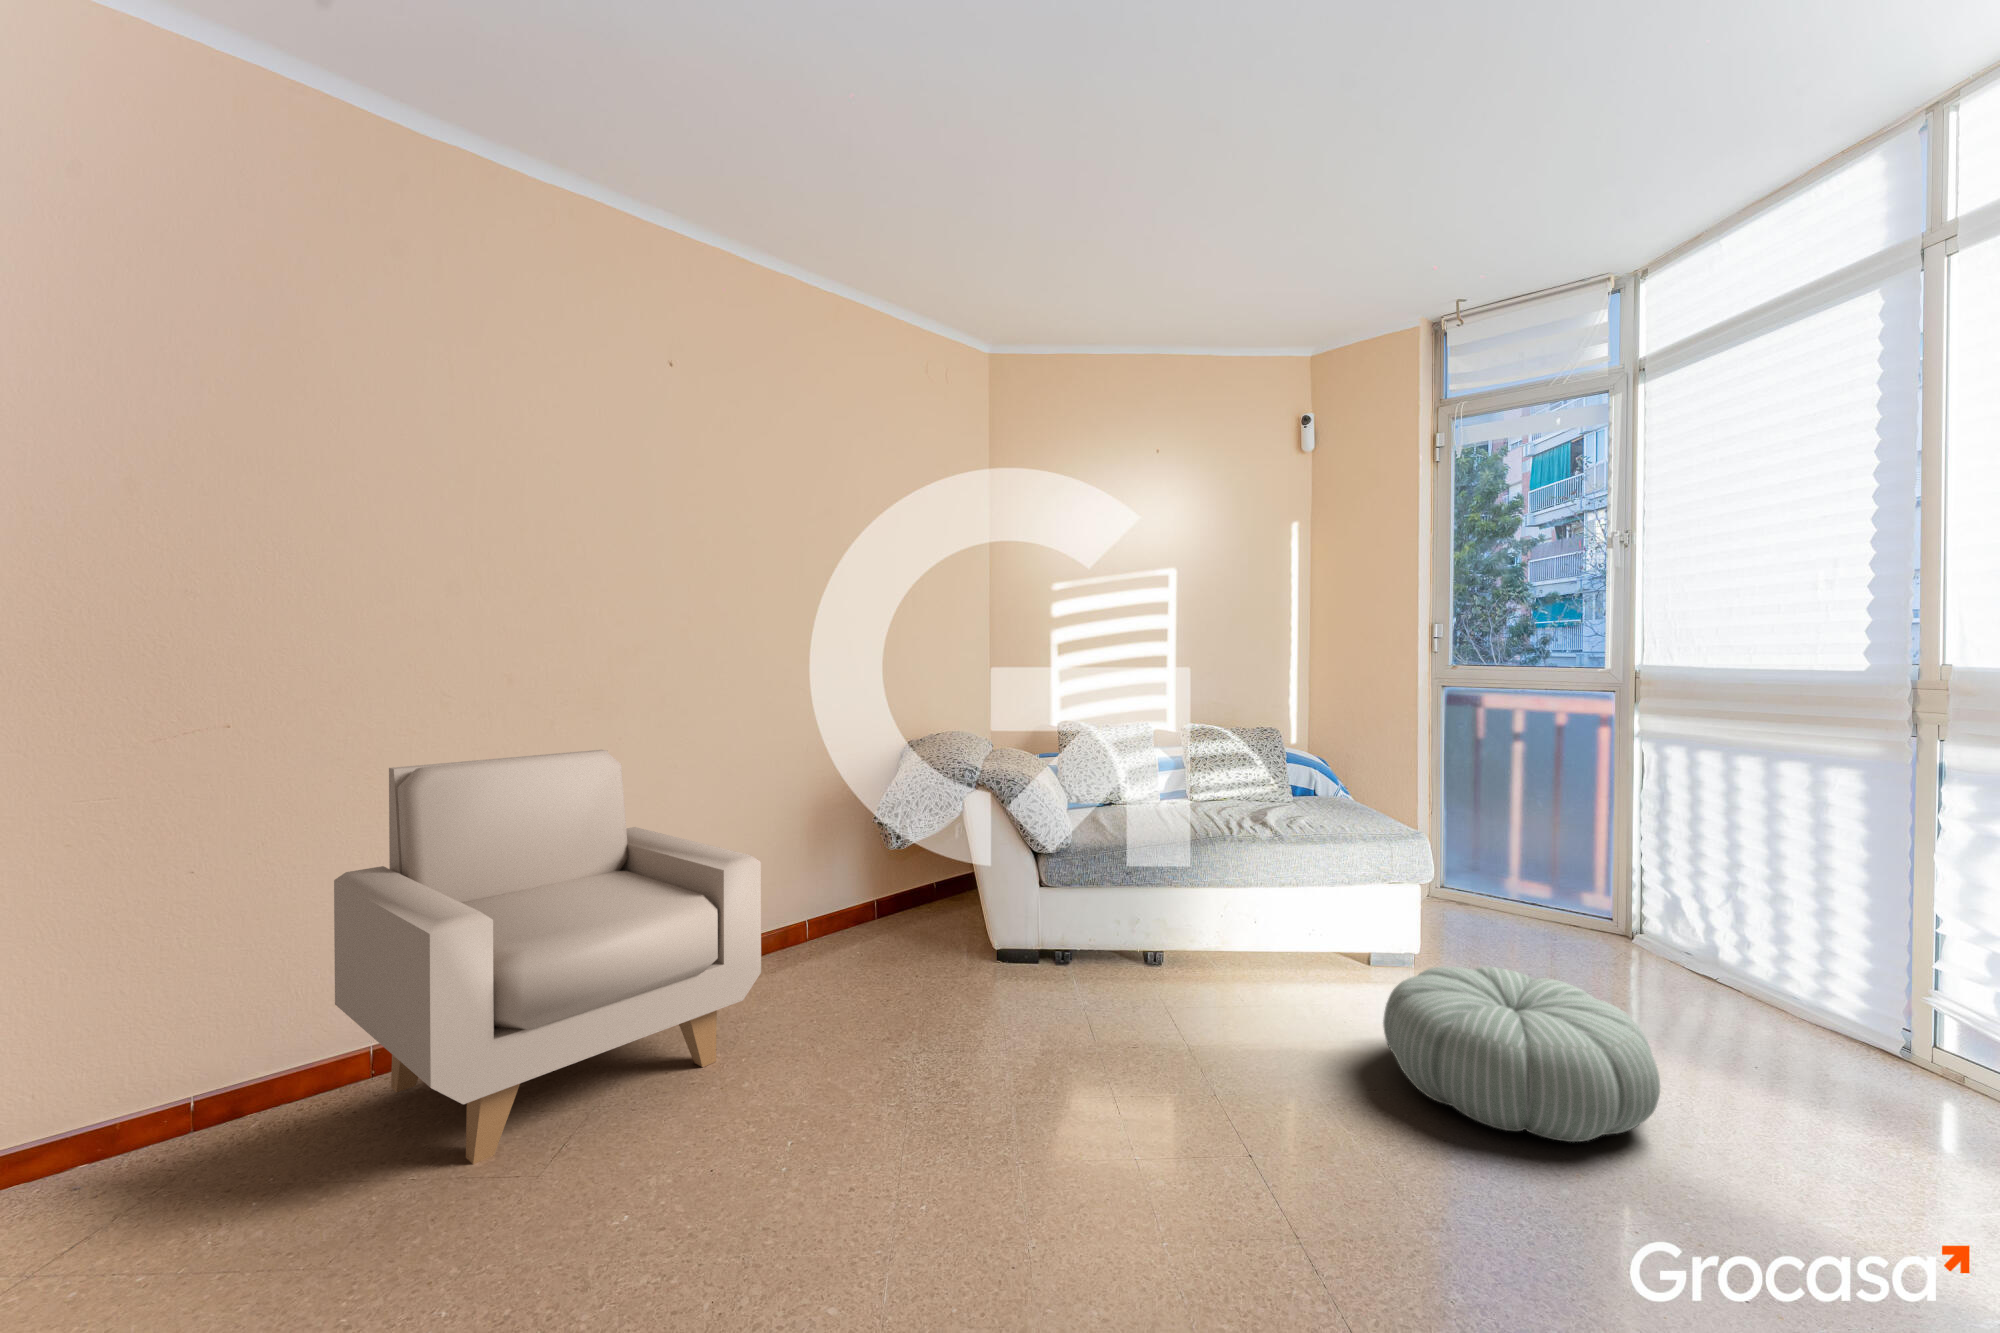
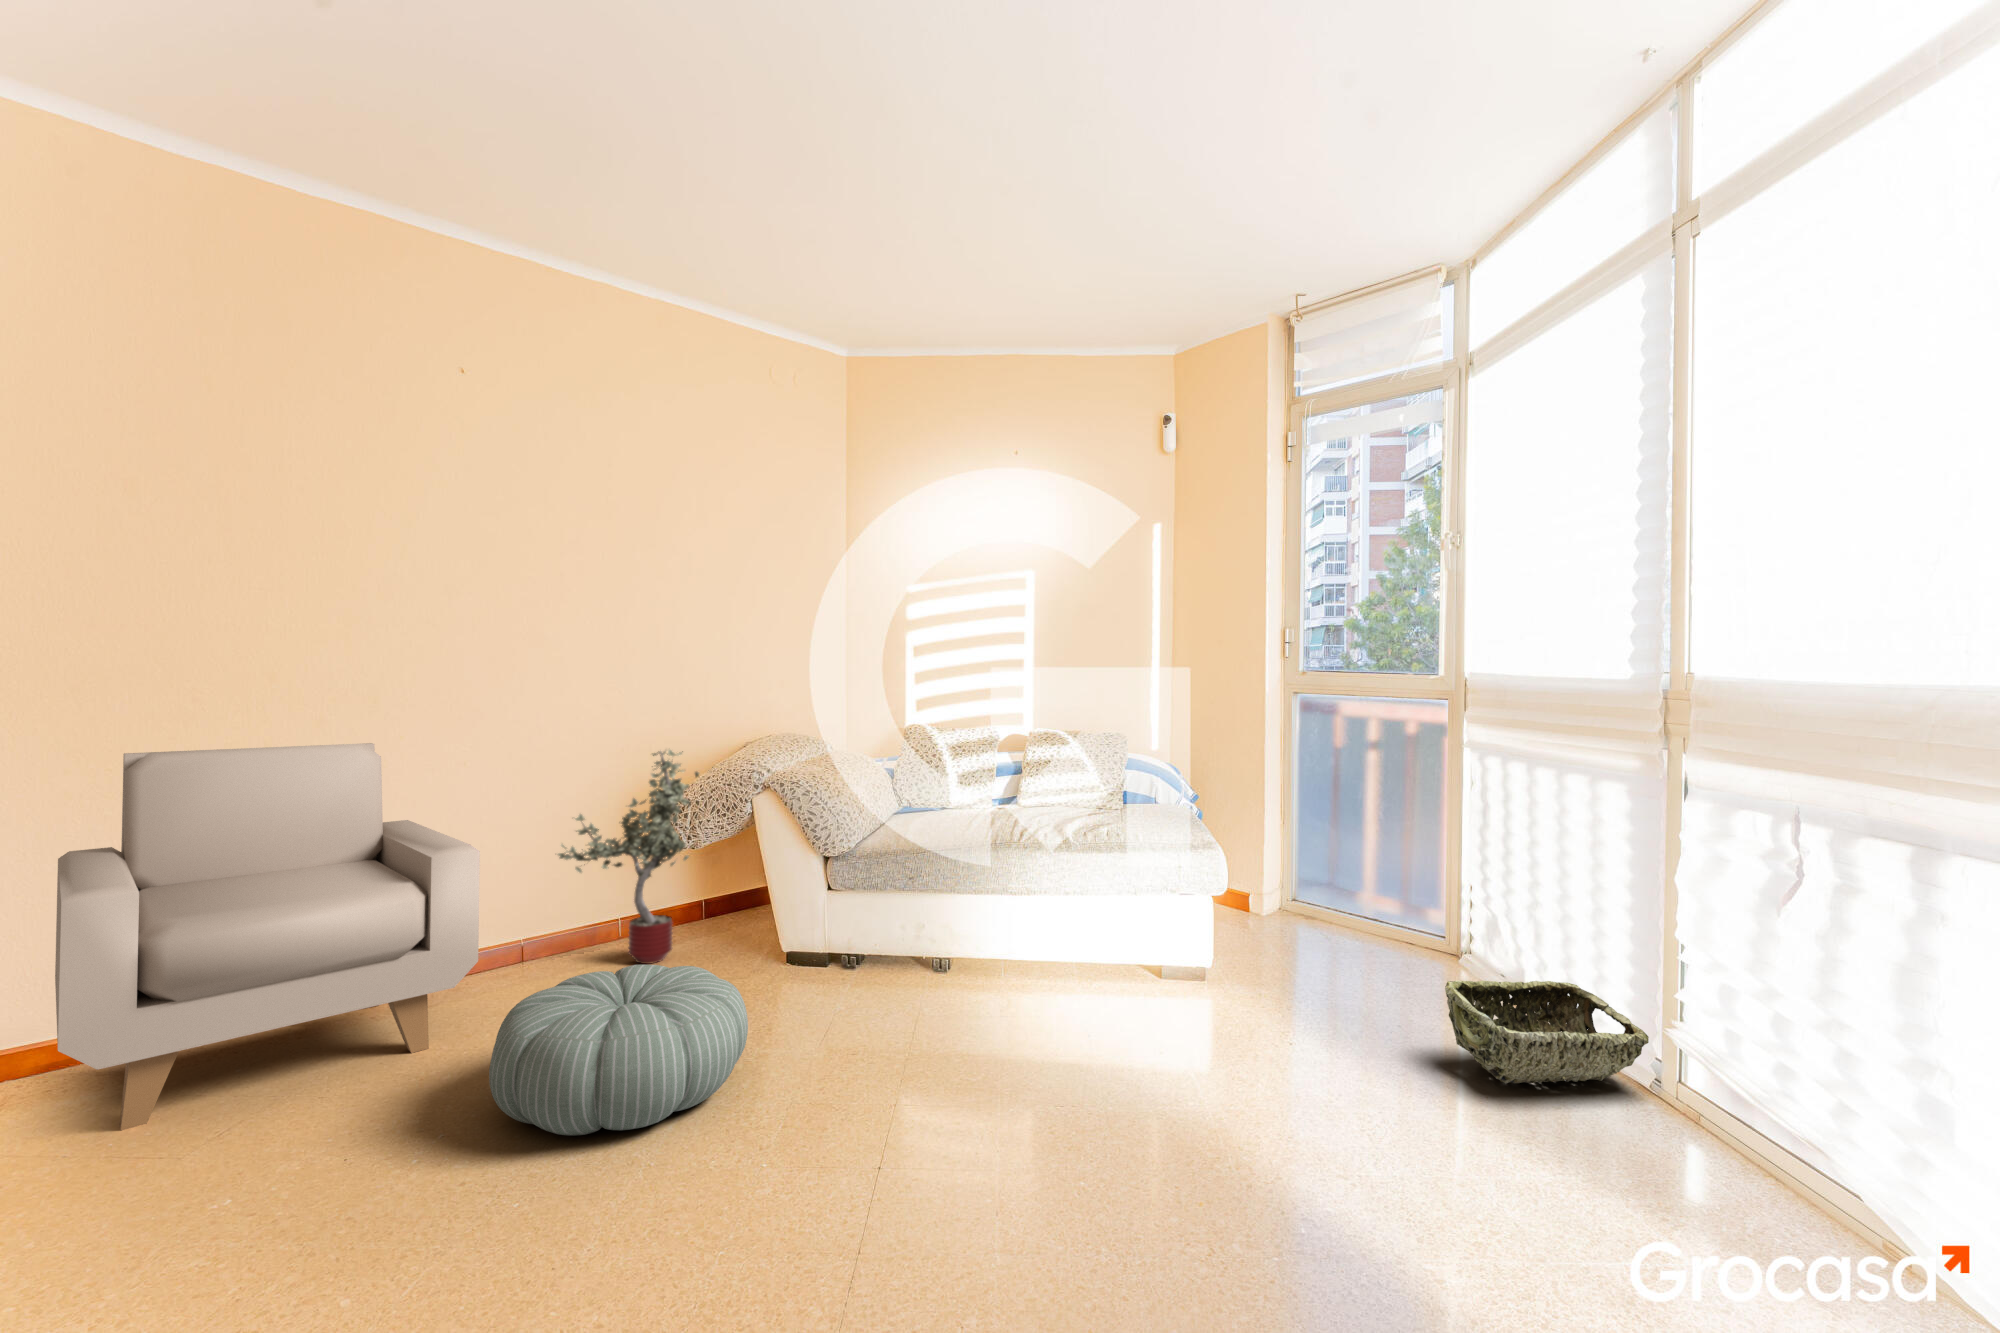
potted tree: none [774,747,928,964] -> present [558,750,713,964]
woven basket: none [1700,964,1910,1063] -> present [1445,980,1649,1084]
pouf: present [1383,966,1660,1142] -> present [489,965,748,1135]

